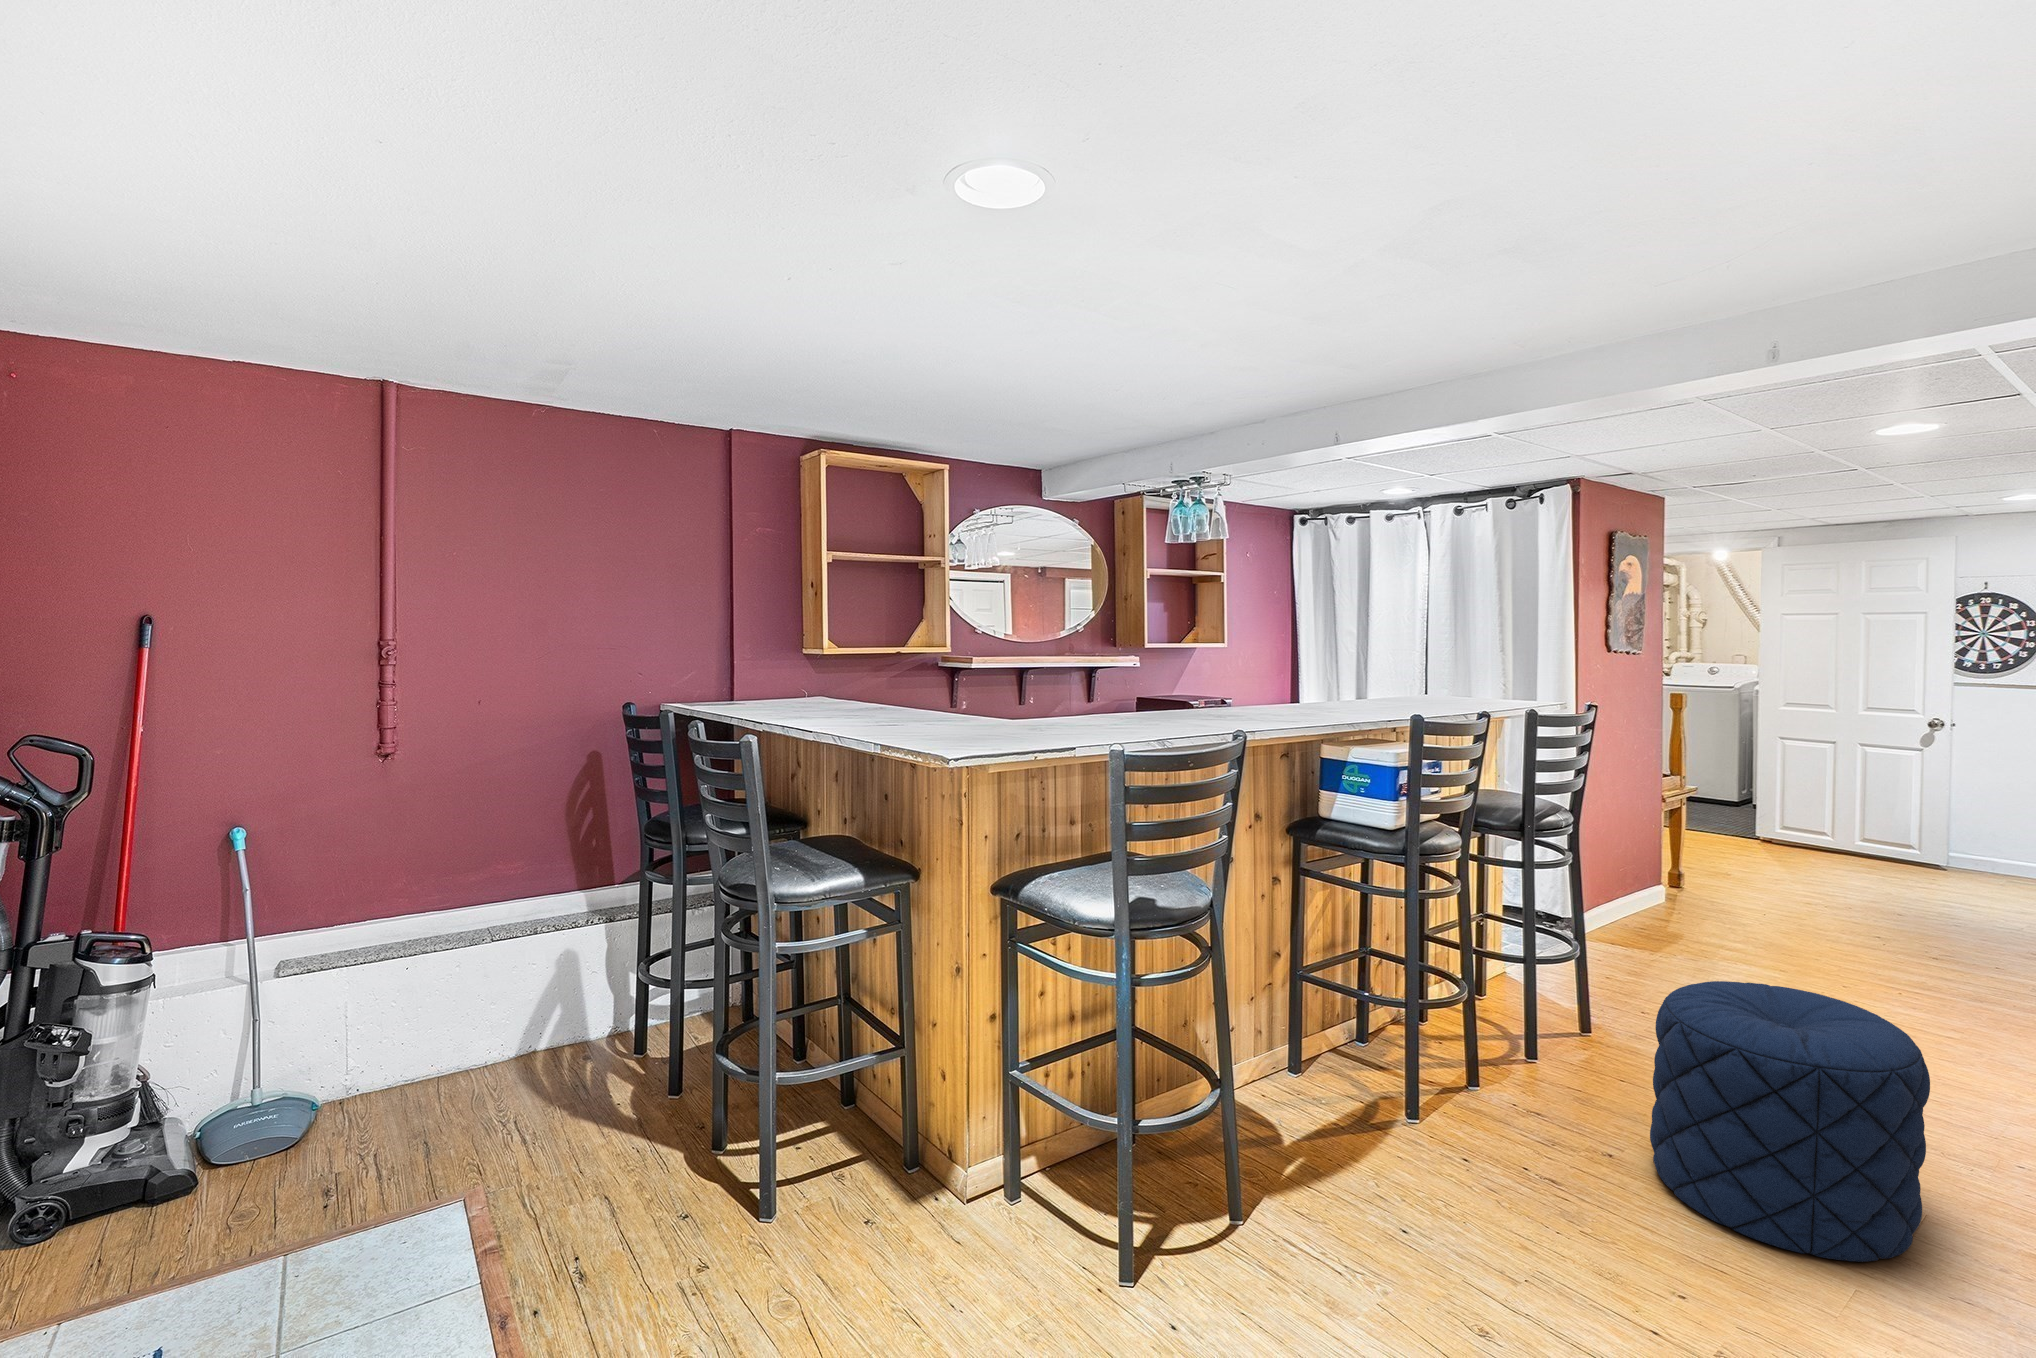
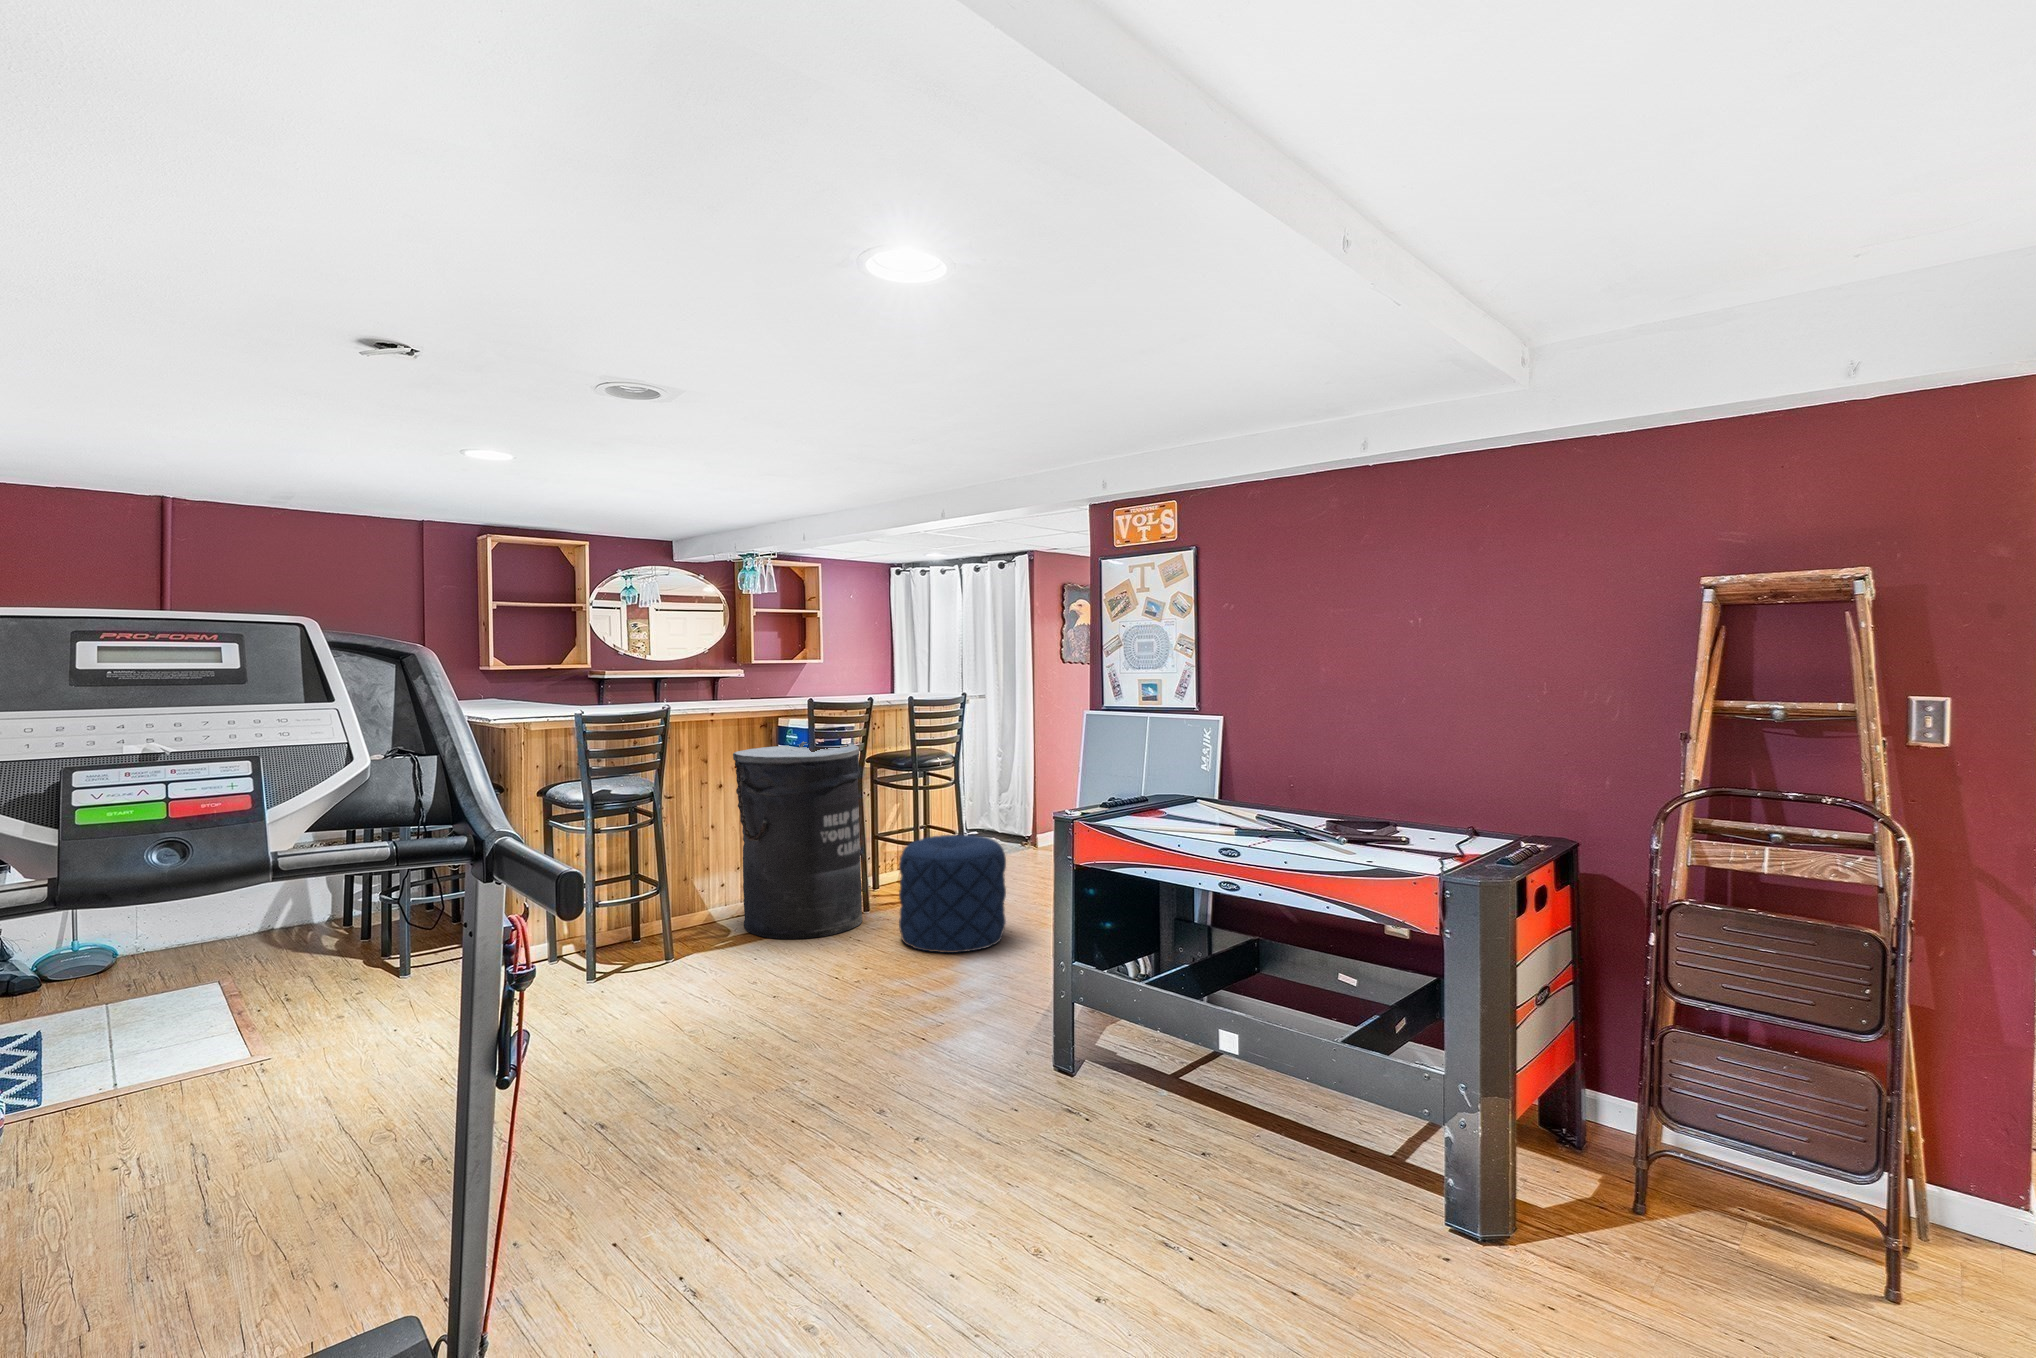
trash can: none [1291,786,1536,1175] -> present [733,742,862,939]

